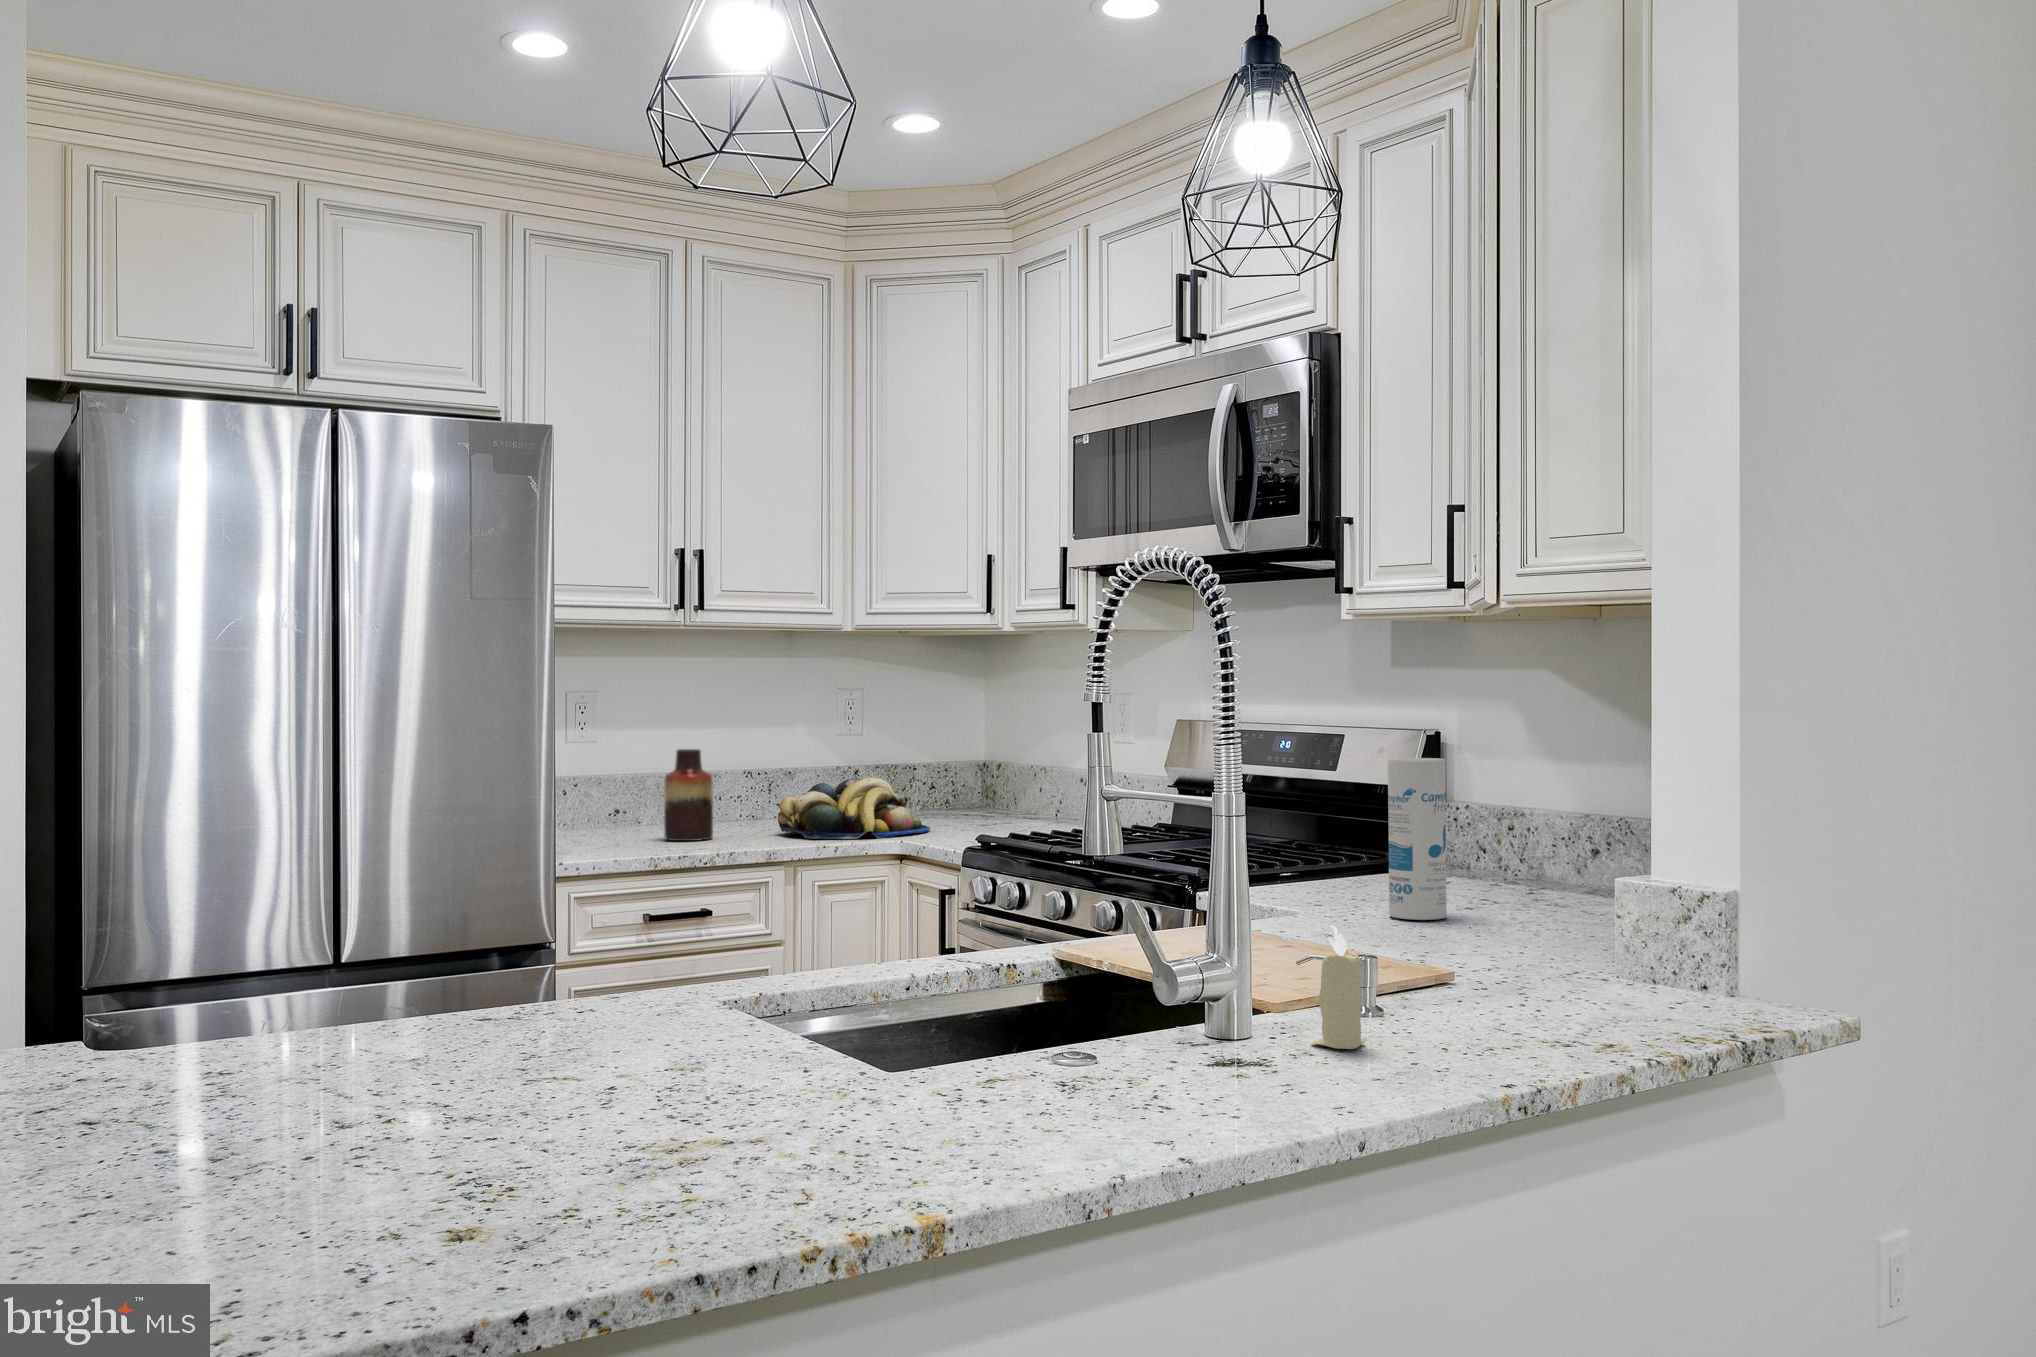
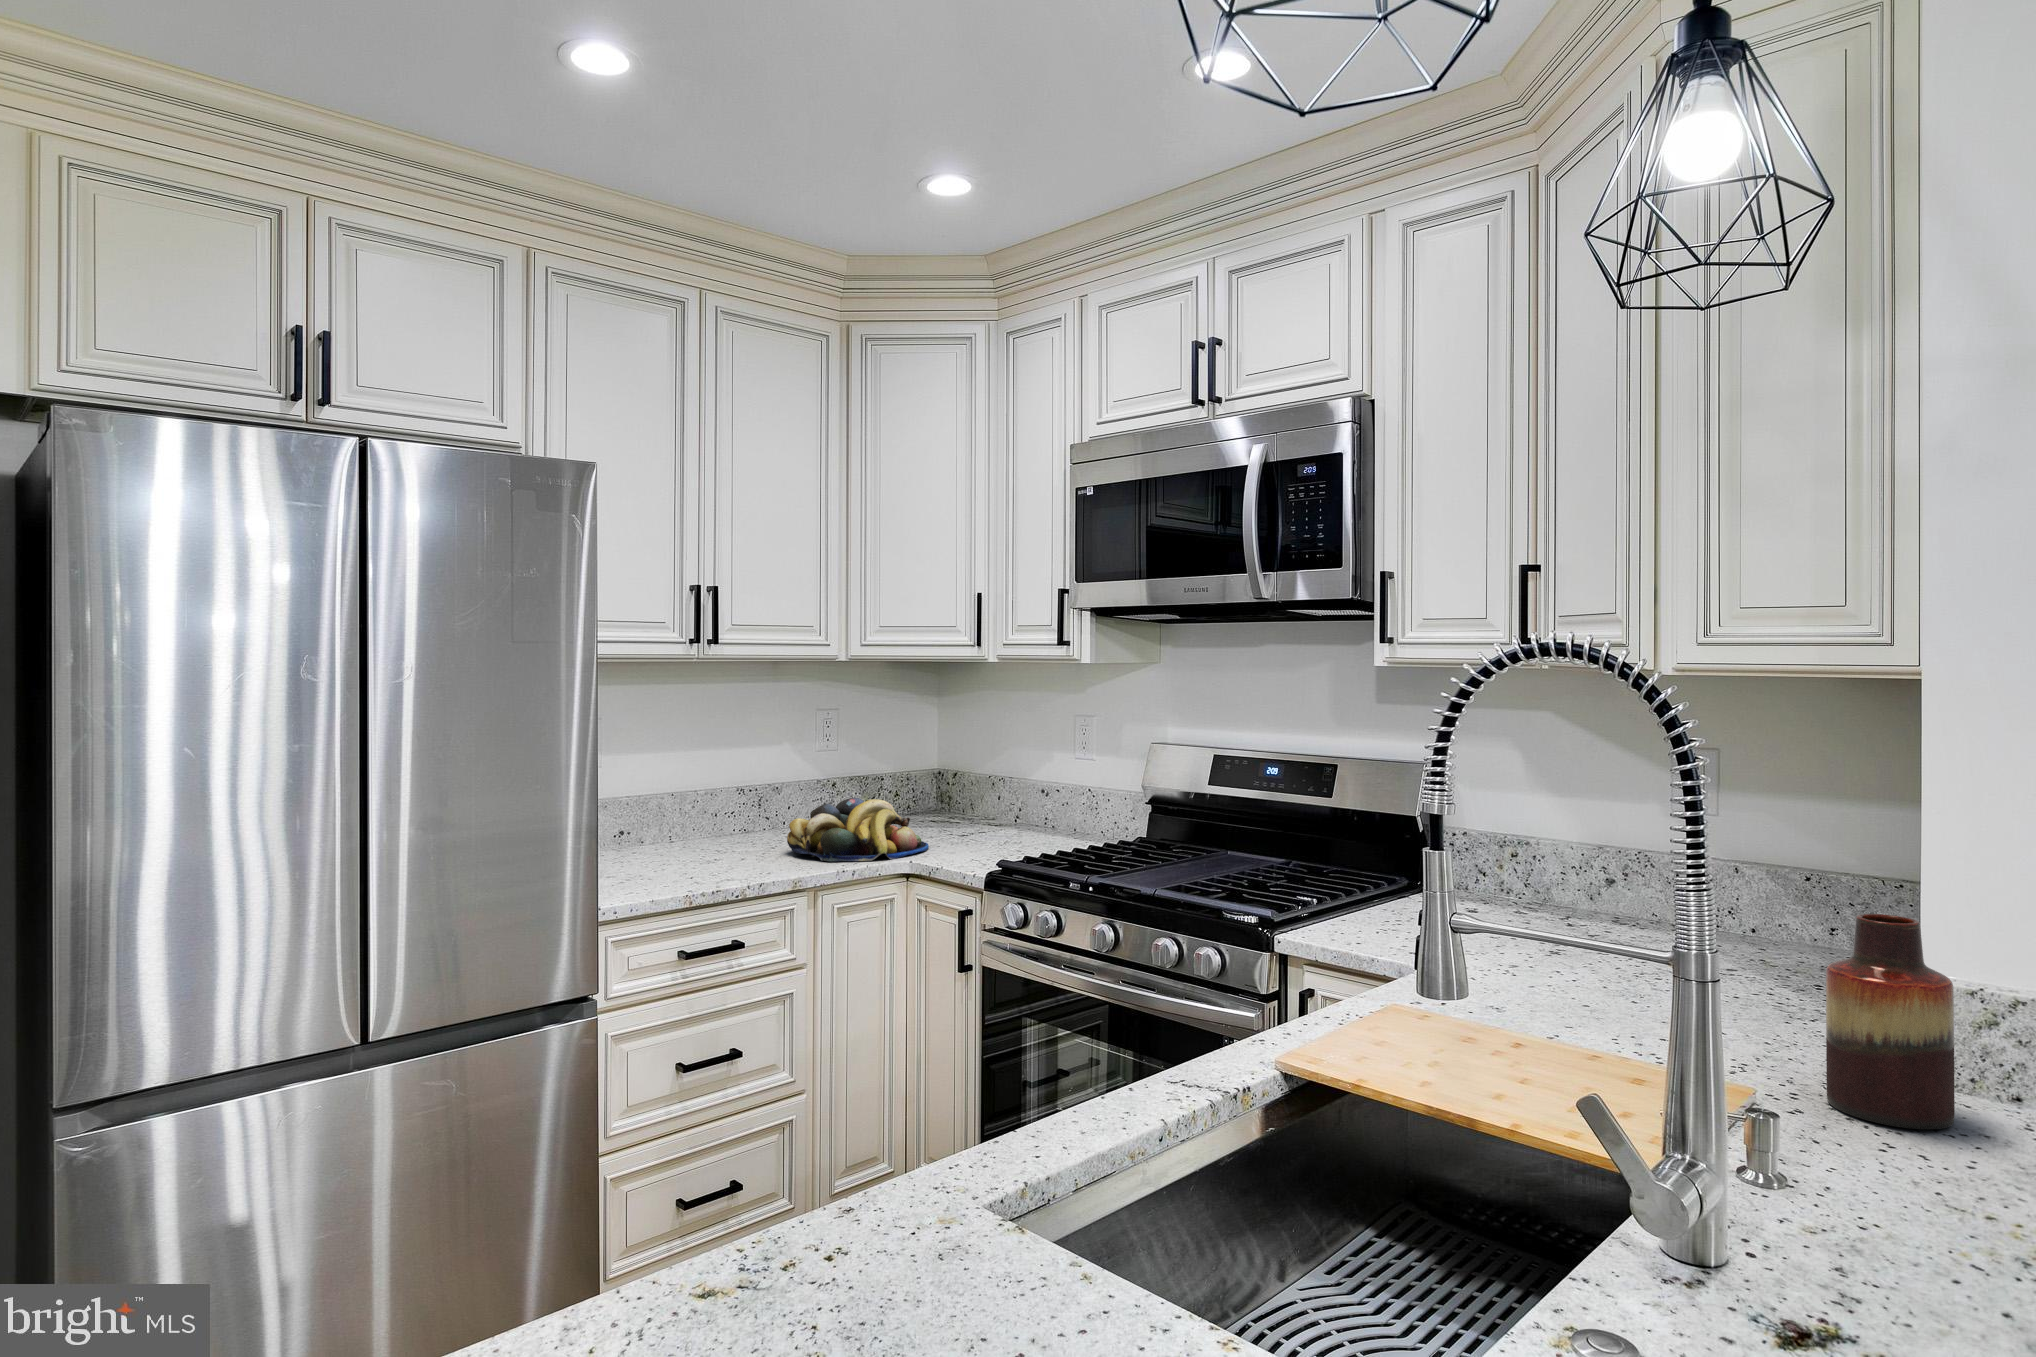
vase: present [664,749,713,841] -> present [1826,914,1955,1129]
canister: present [1388,758,1447,920] -> none [1526,818,1588,985]
candle: present [1311,926,1365,1049] -> none [1814,1120,1889,1281]

